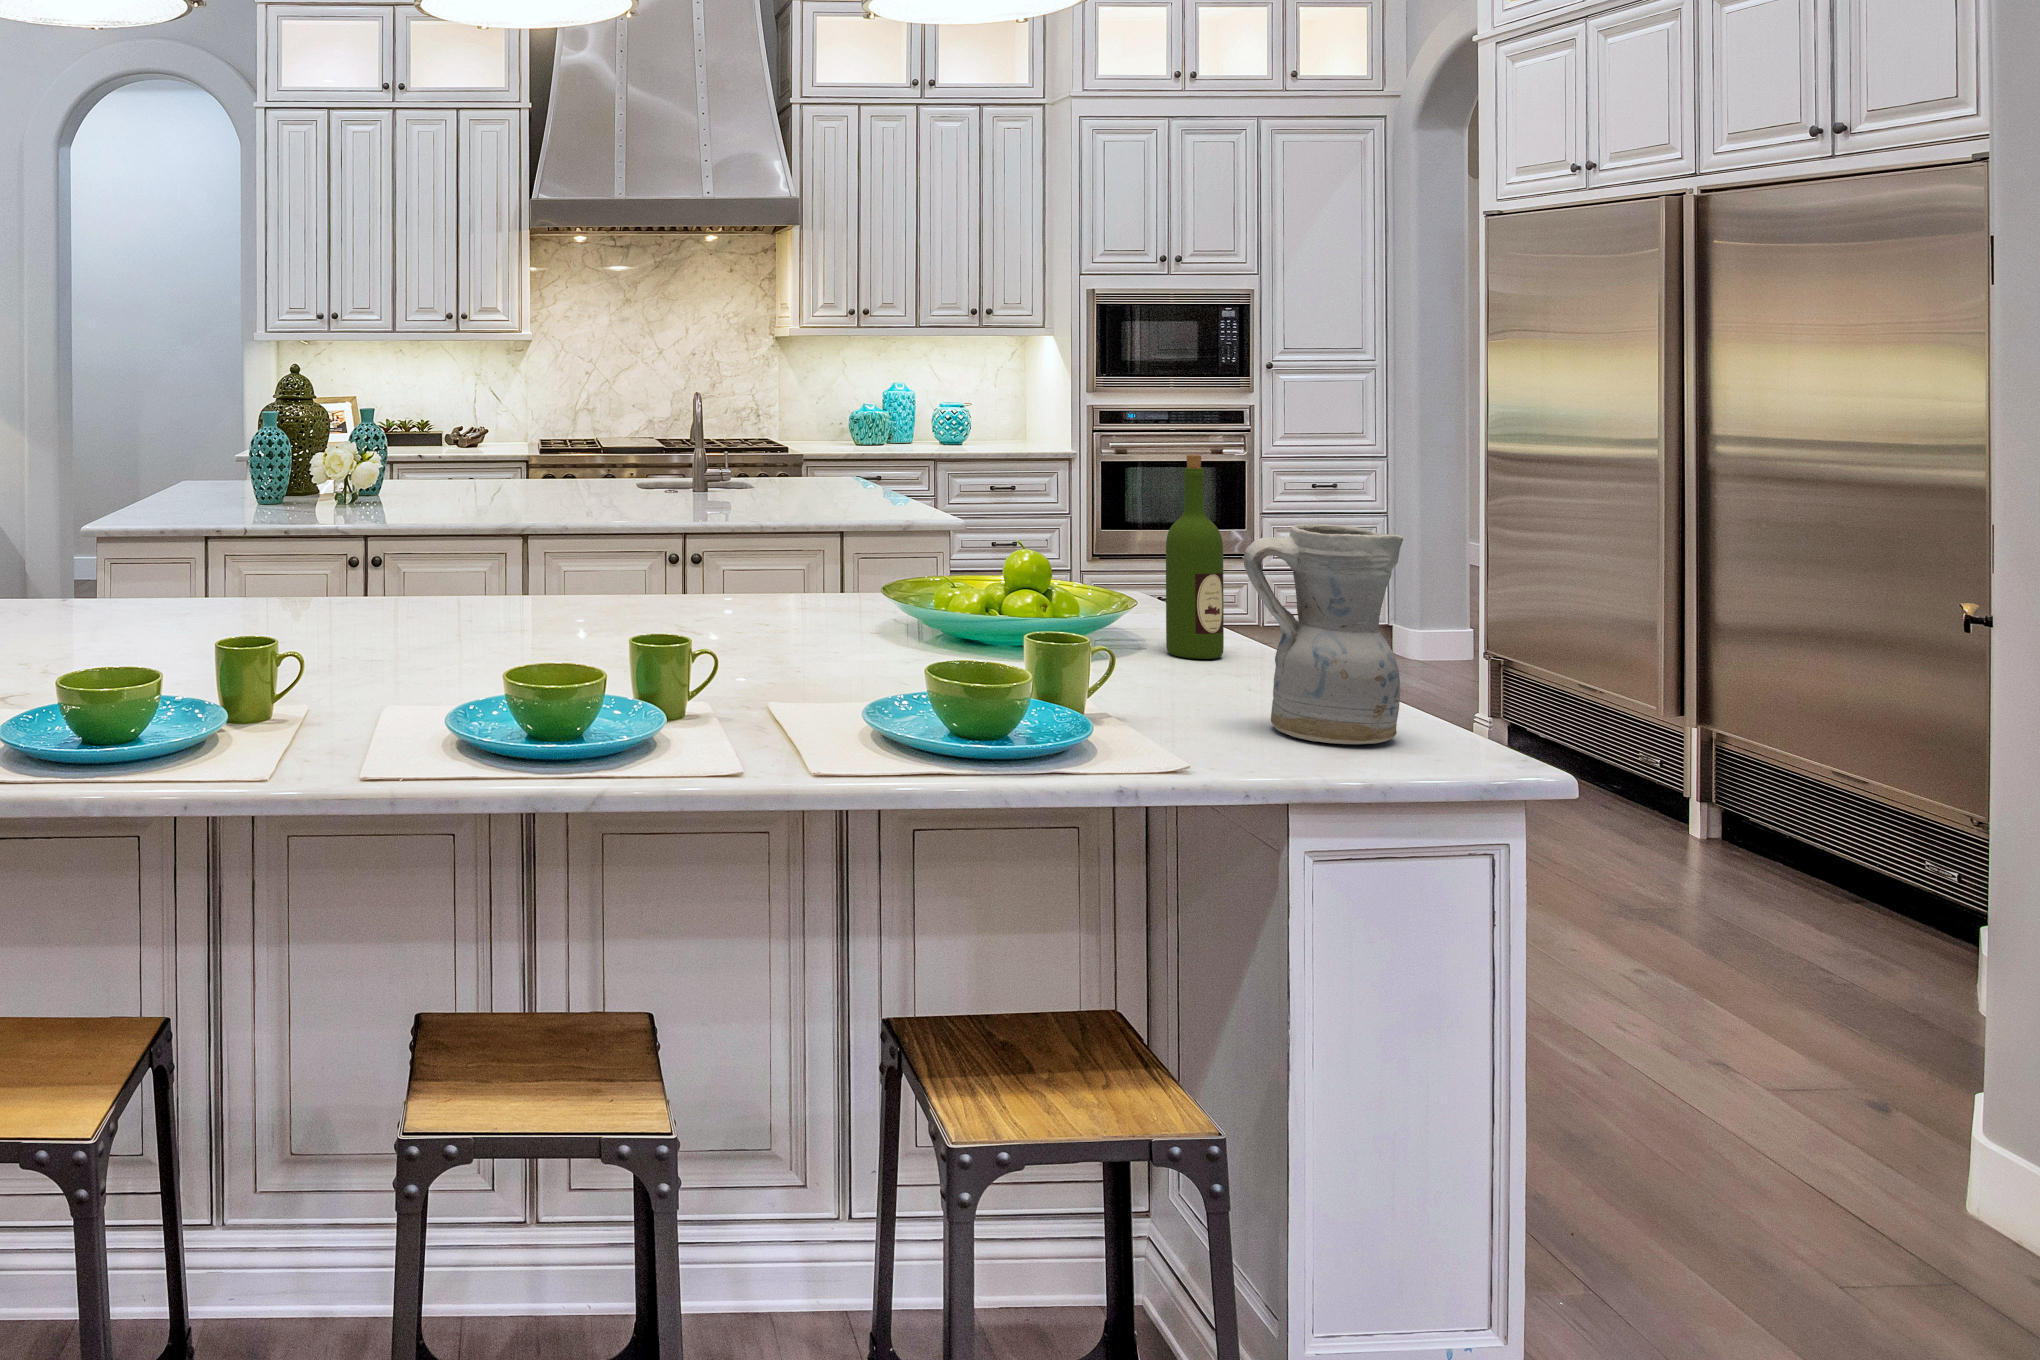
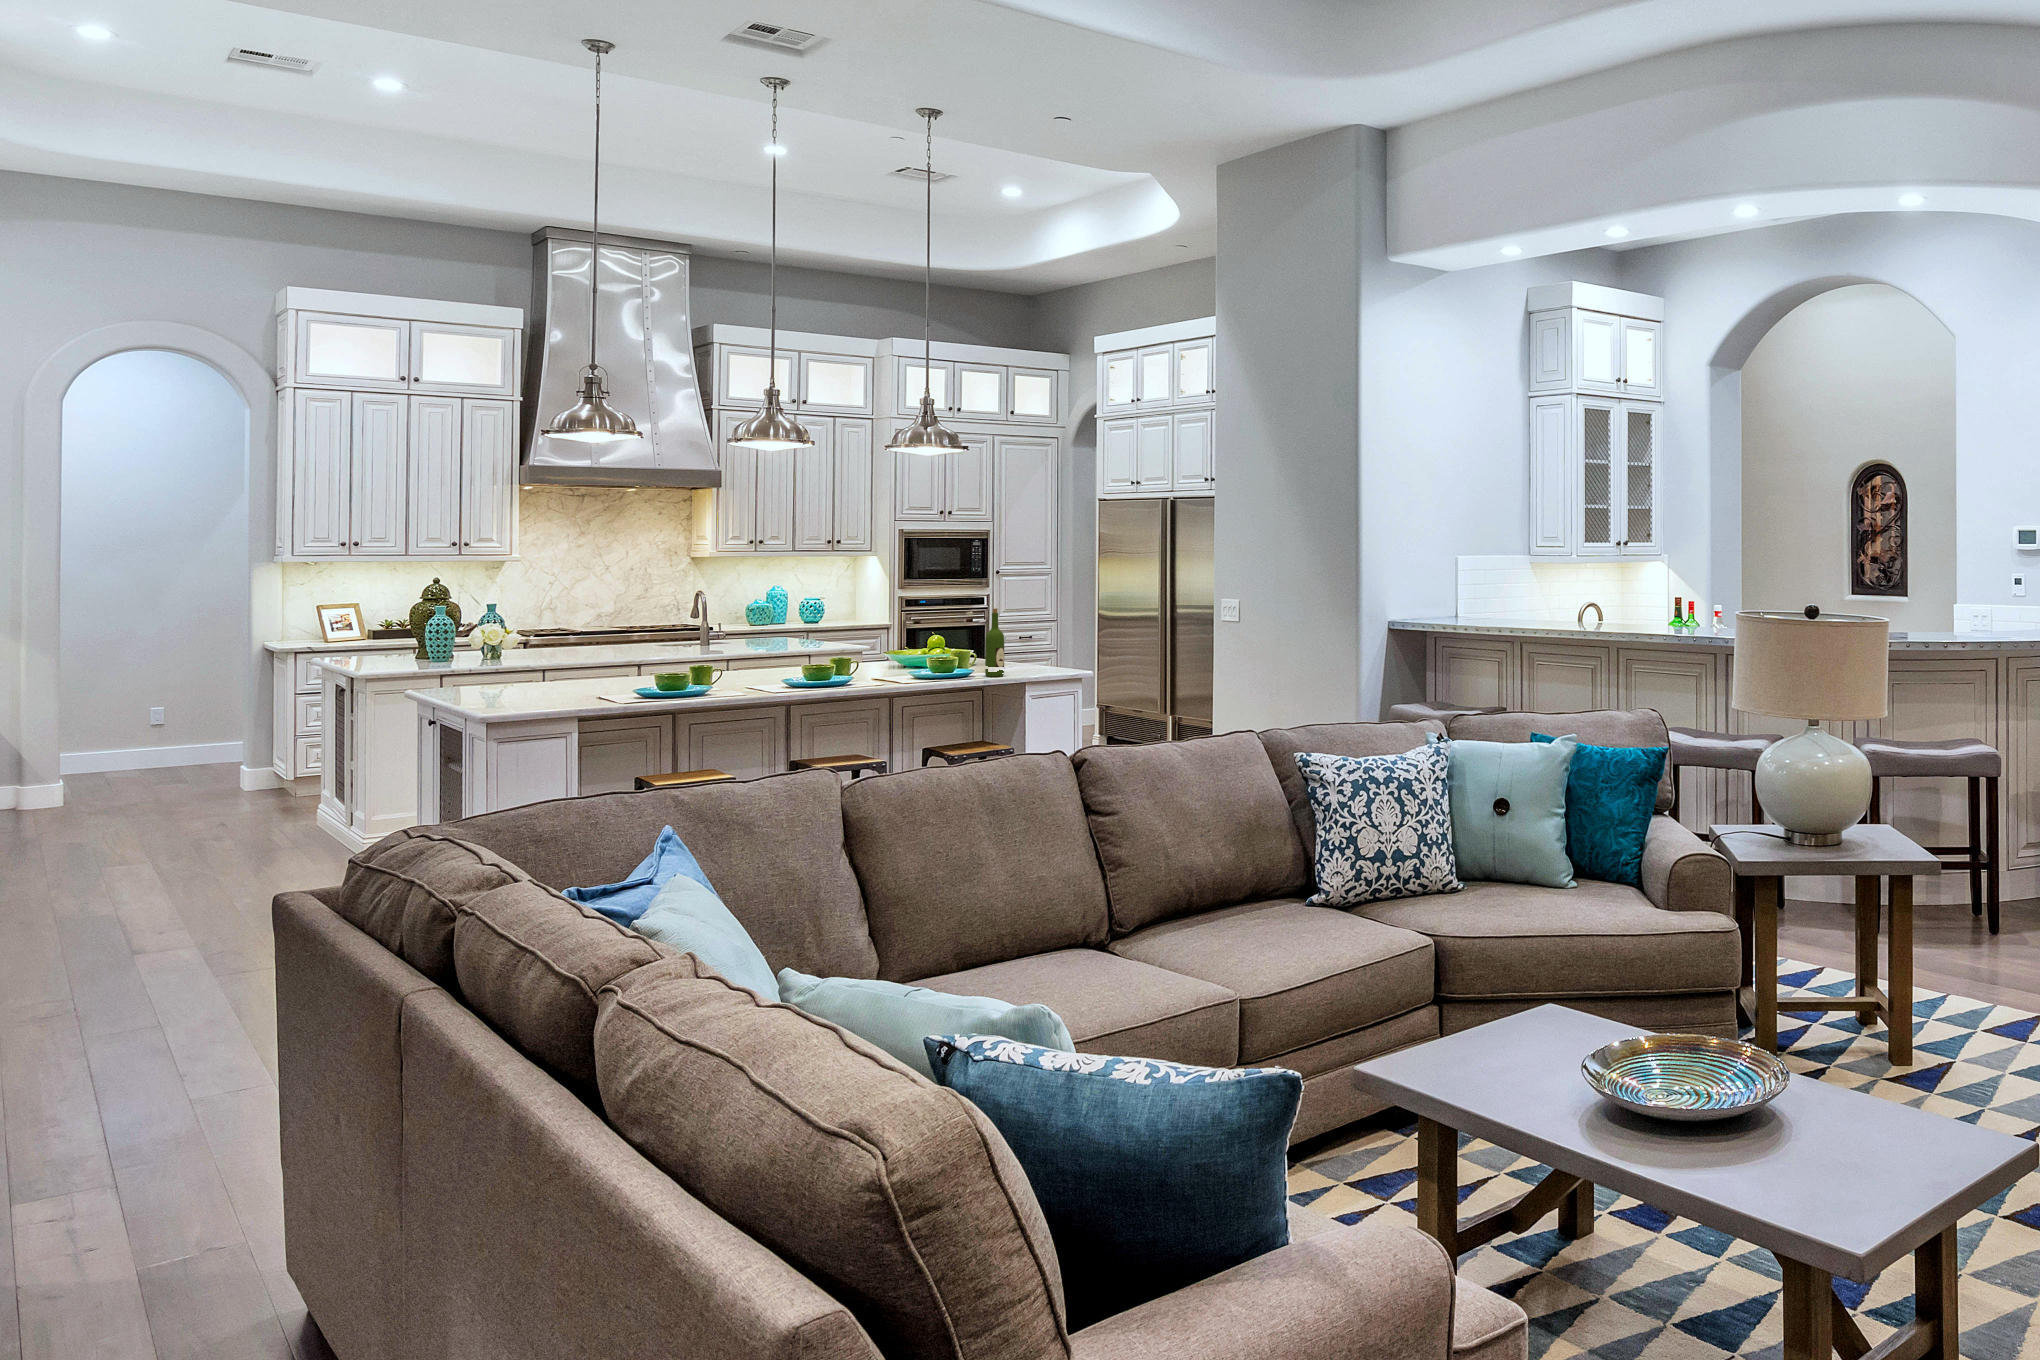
ceramic pitcher: present [1244,524,1403,744] -> none [1016,625,1058,685]

